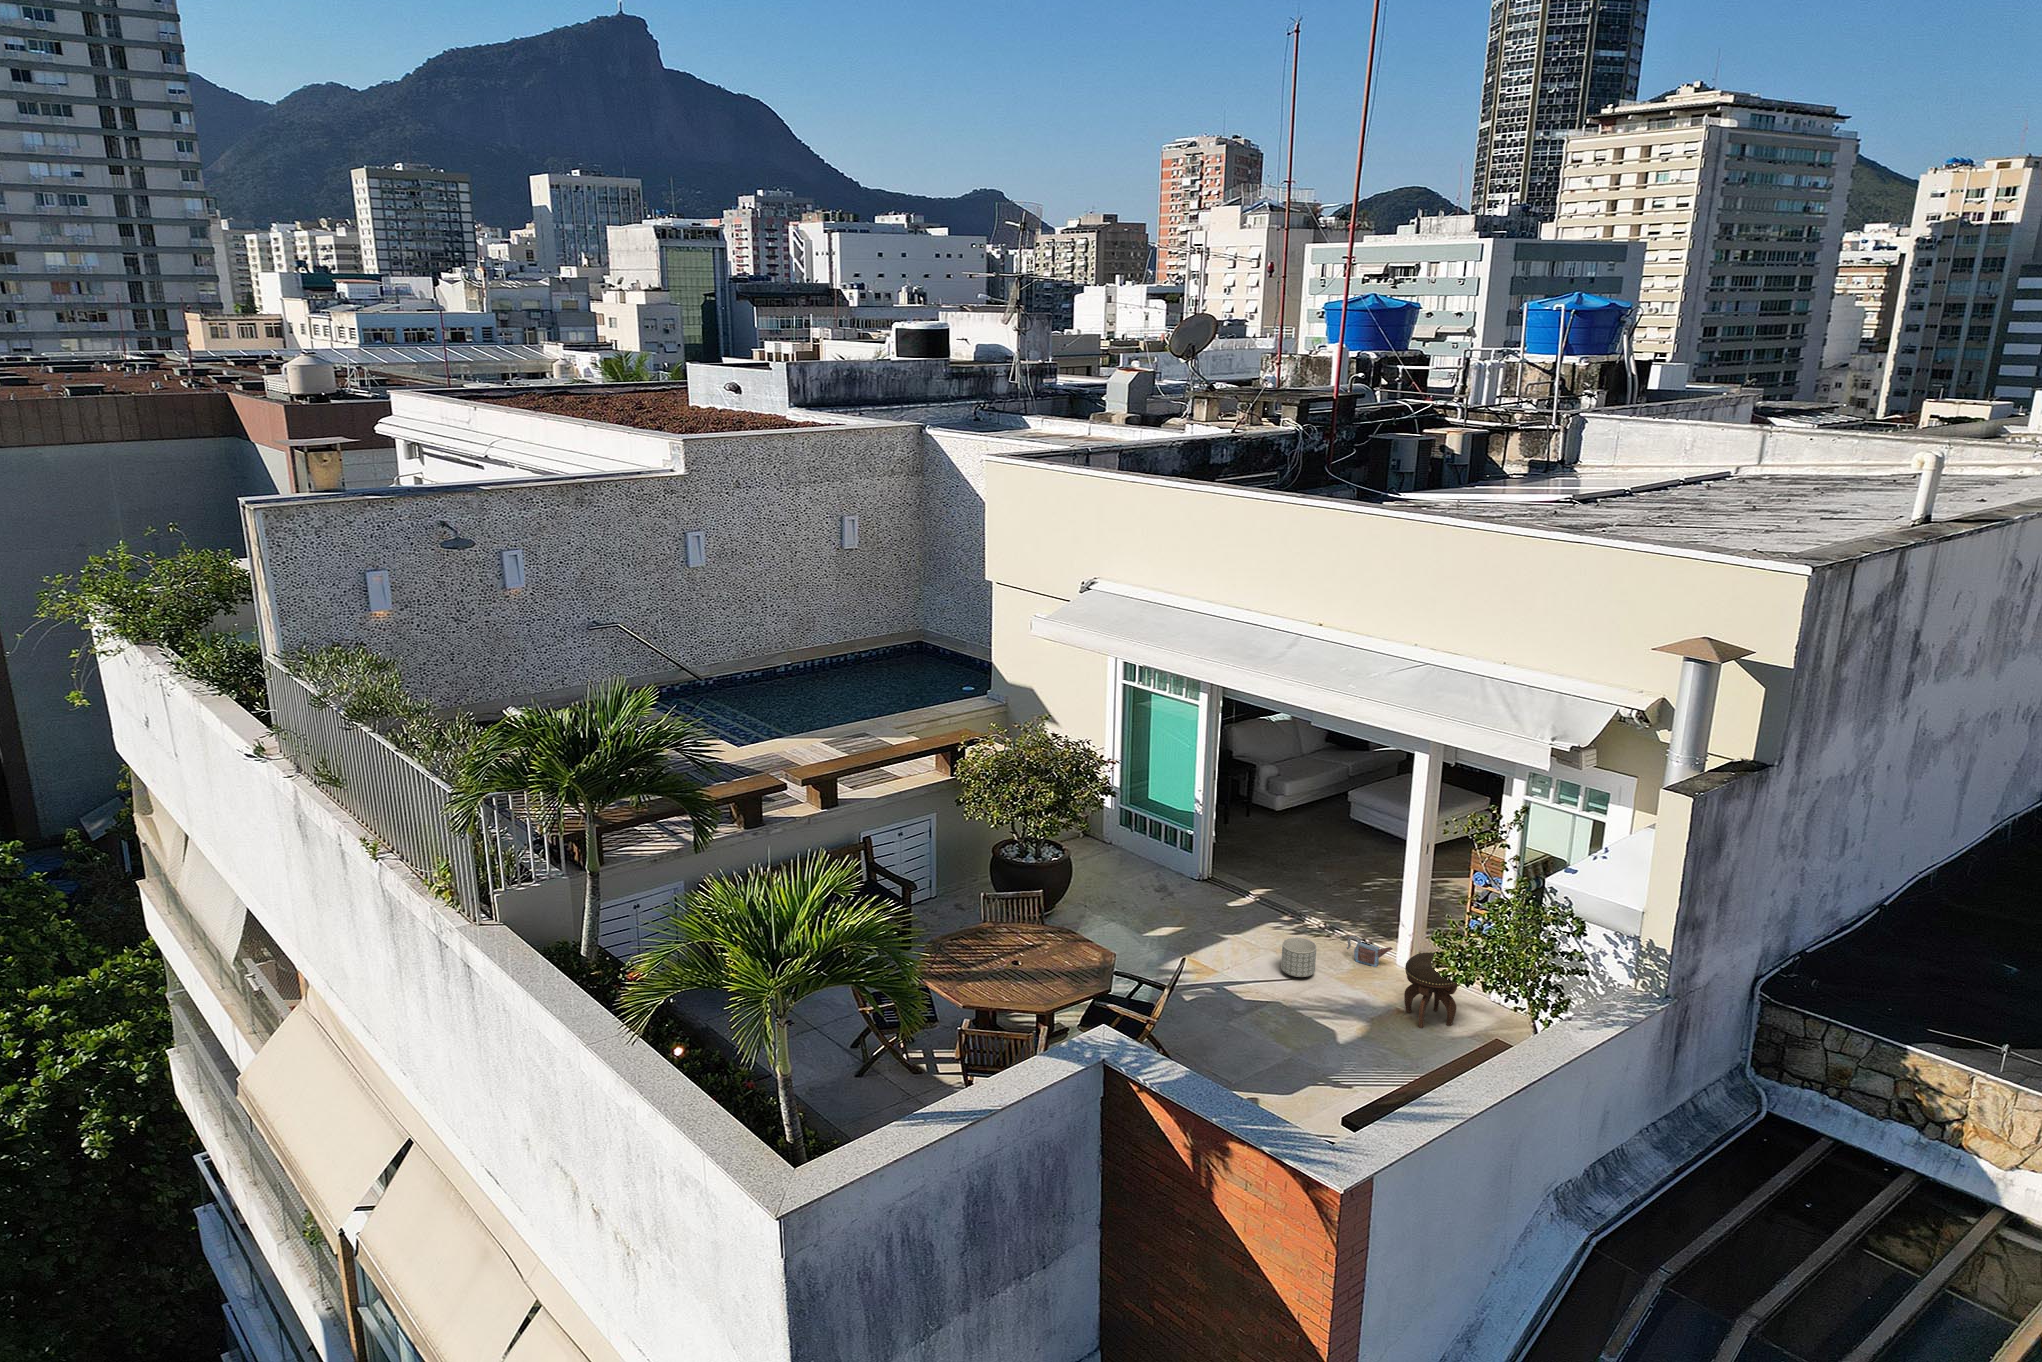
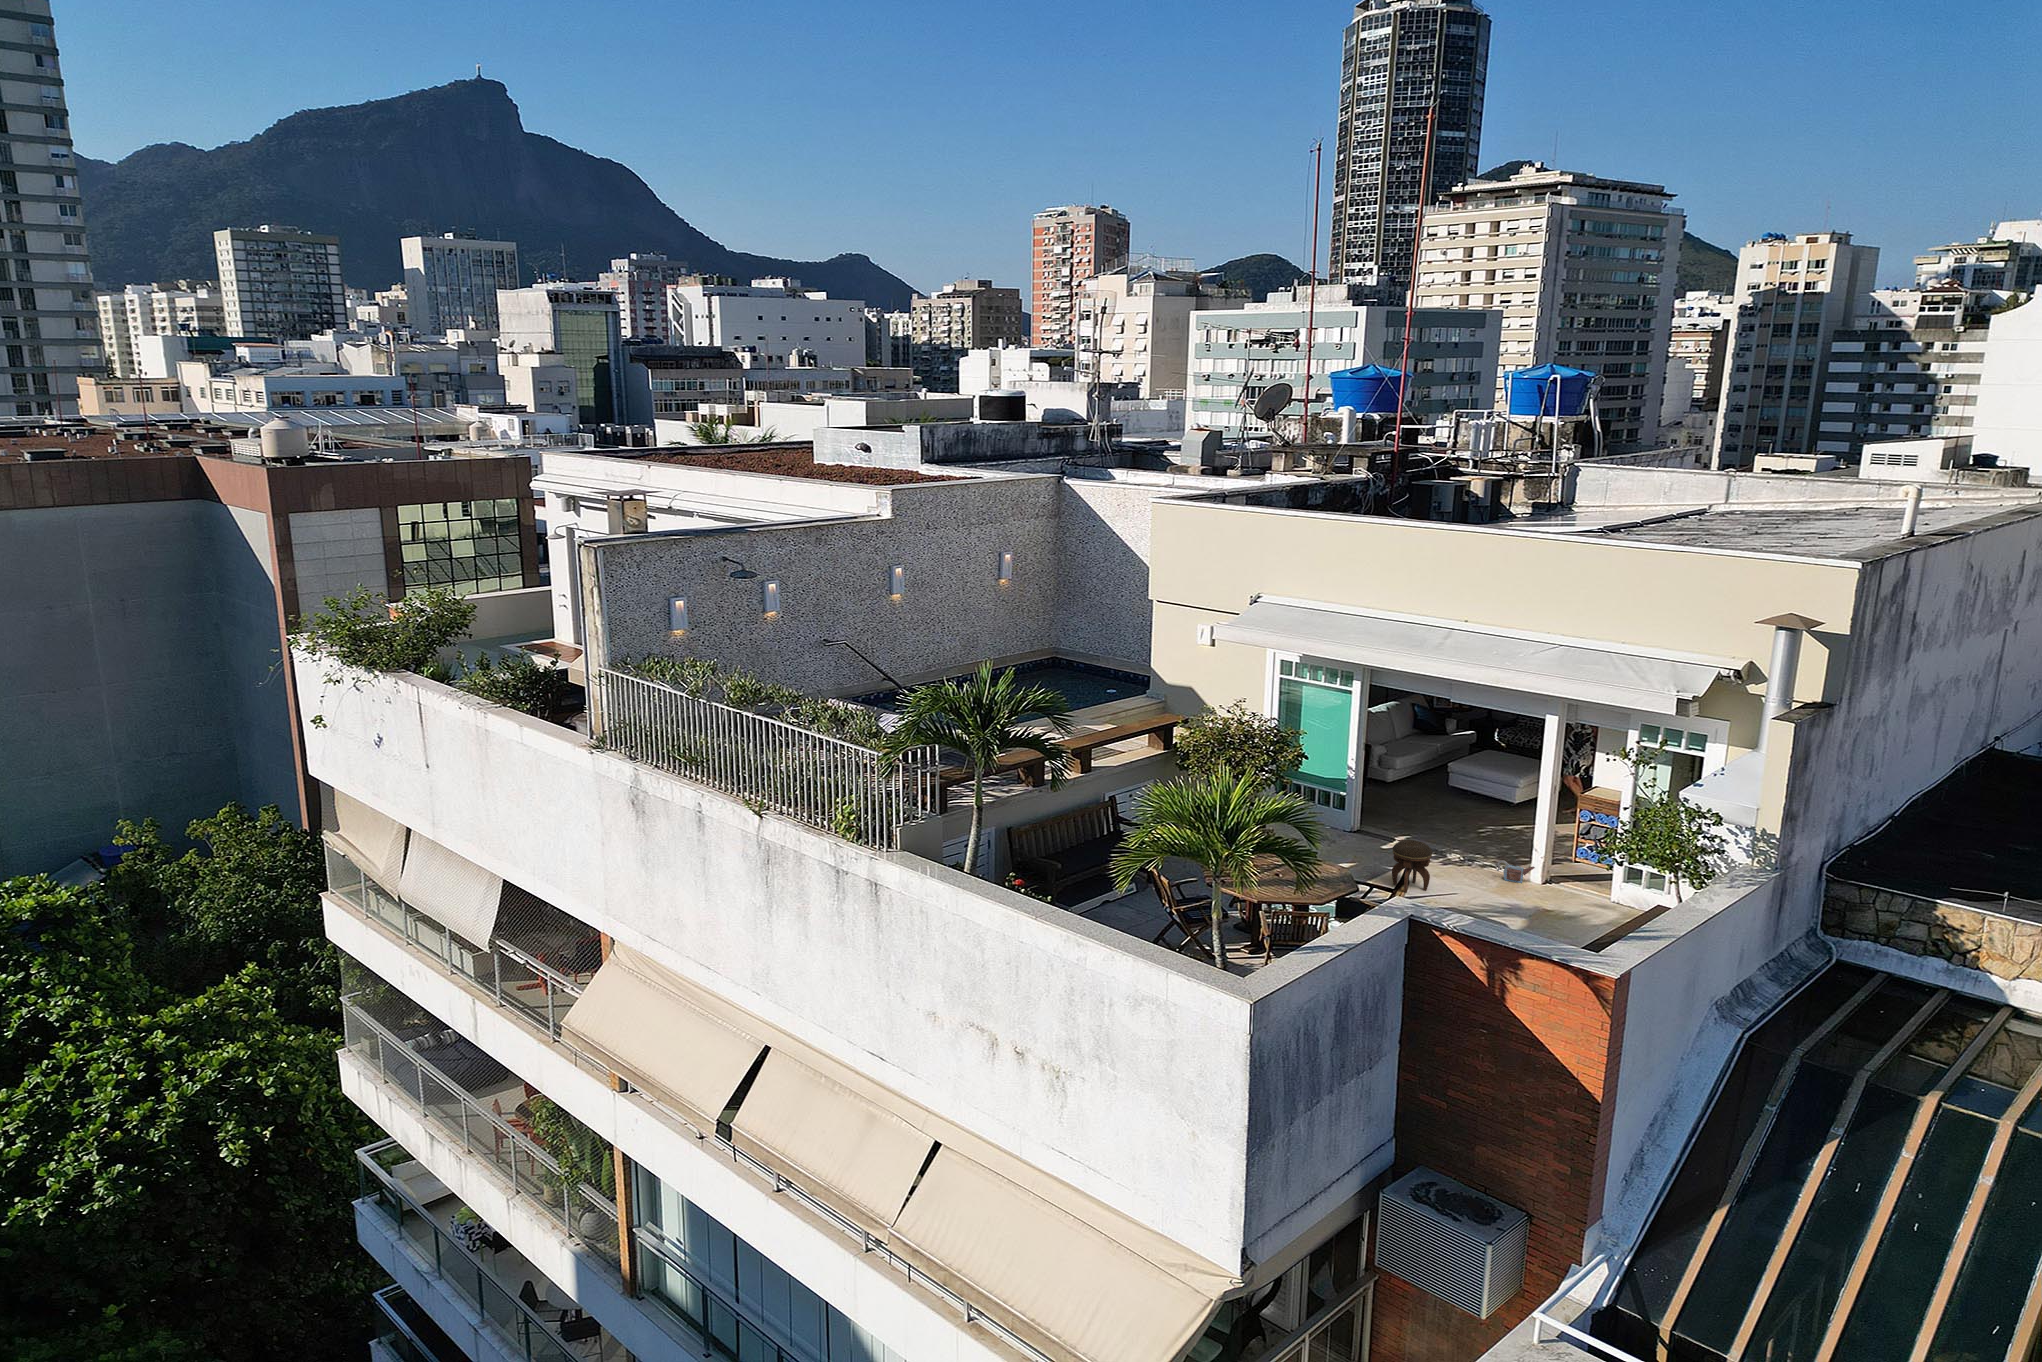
planter: present [1281,937,1317,977] -> none [1452,862,1481,891]
footstool: present [1404,953,1458,1028] -> present [1392,840,1432,893]

